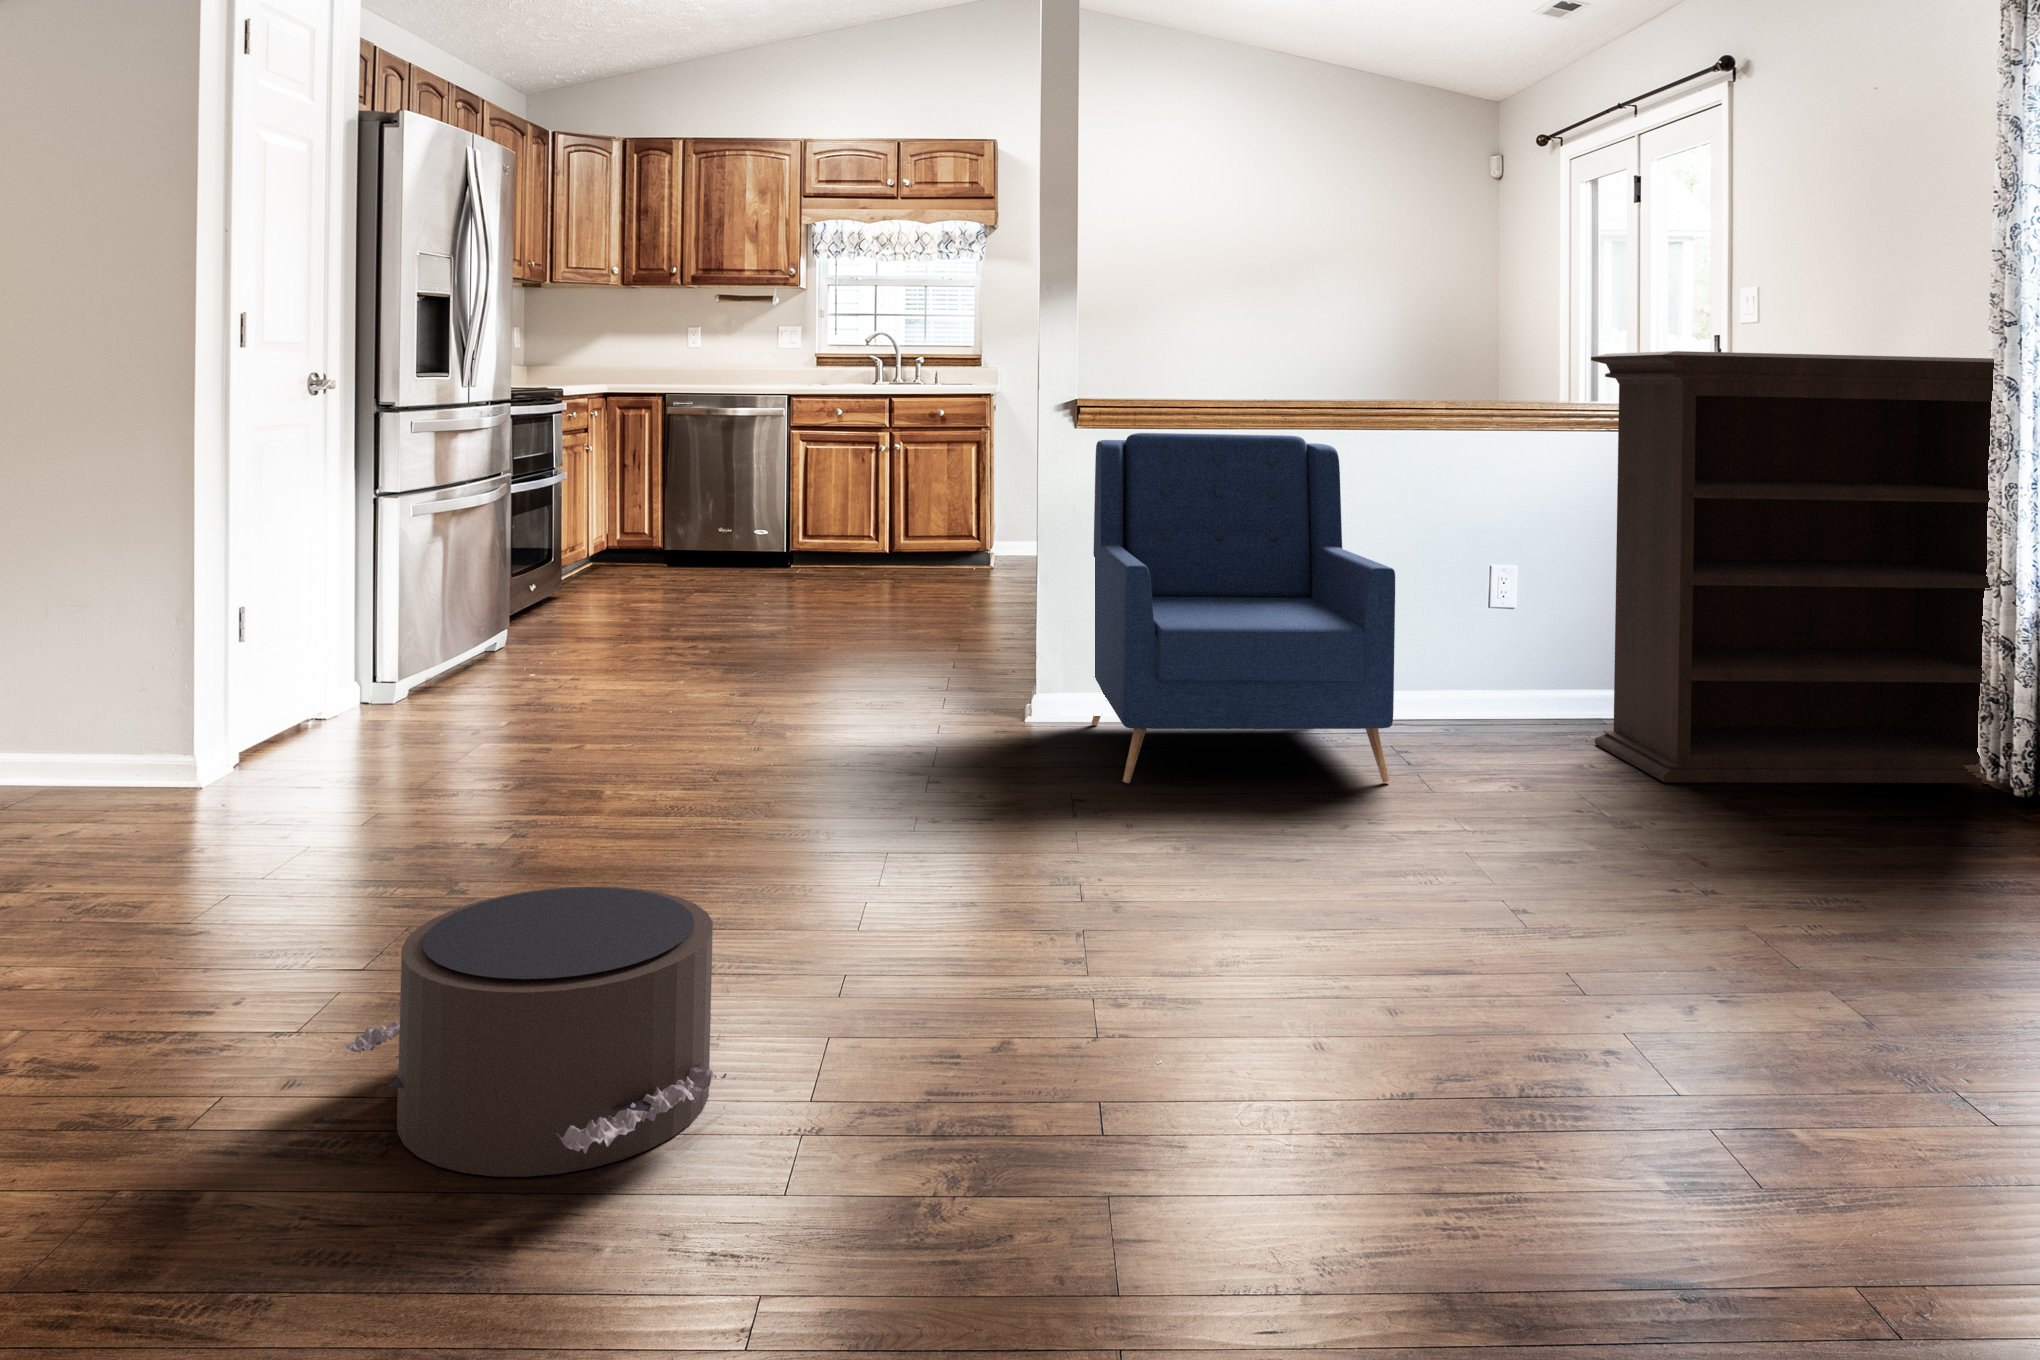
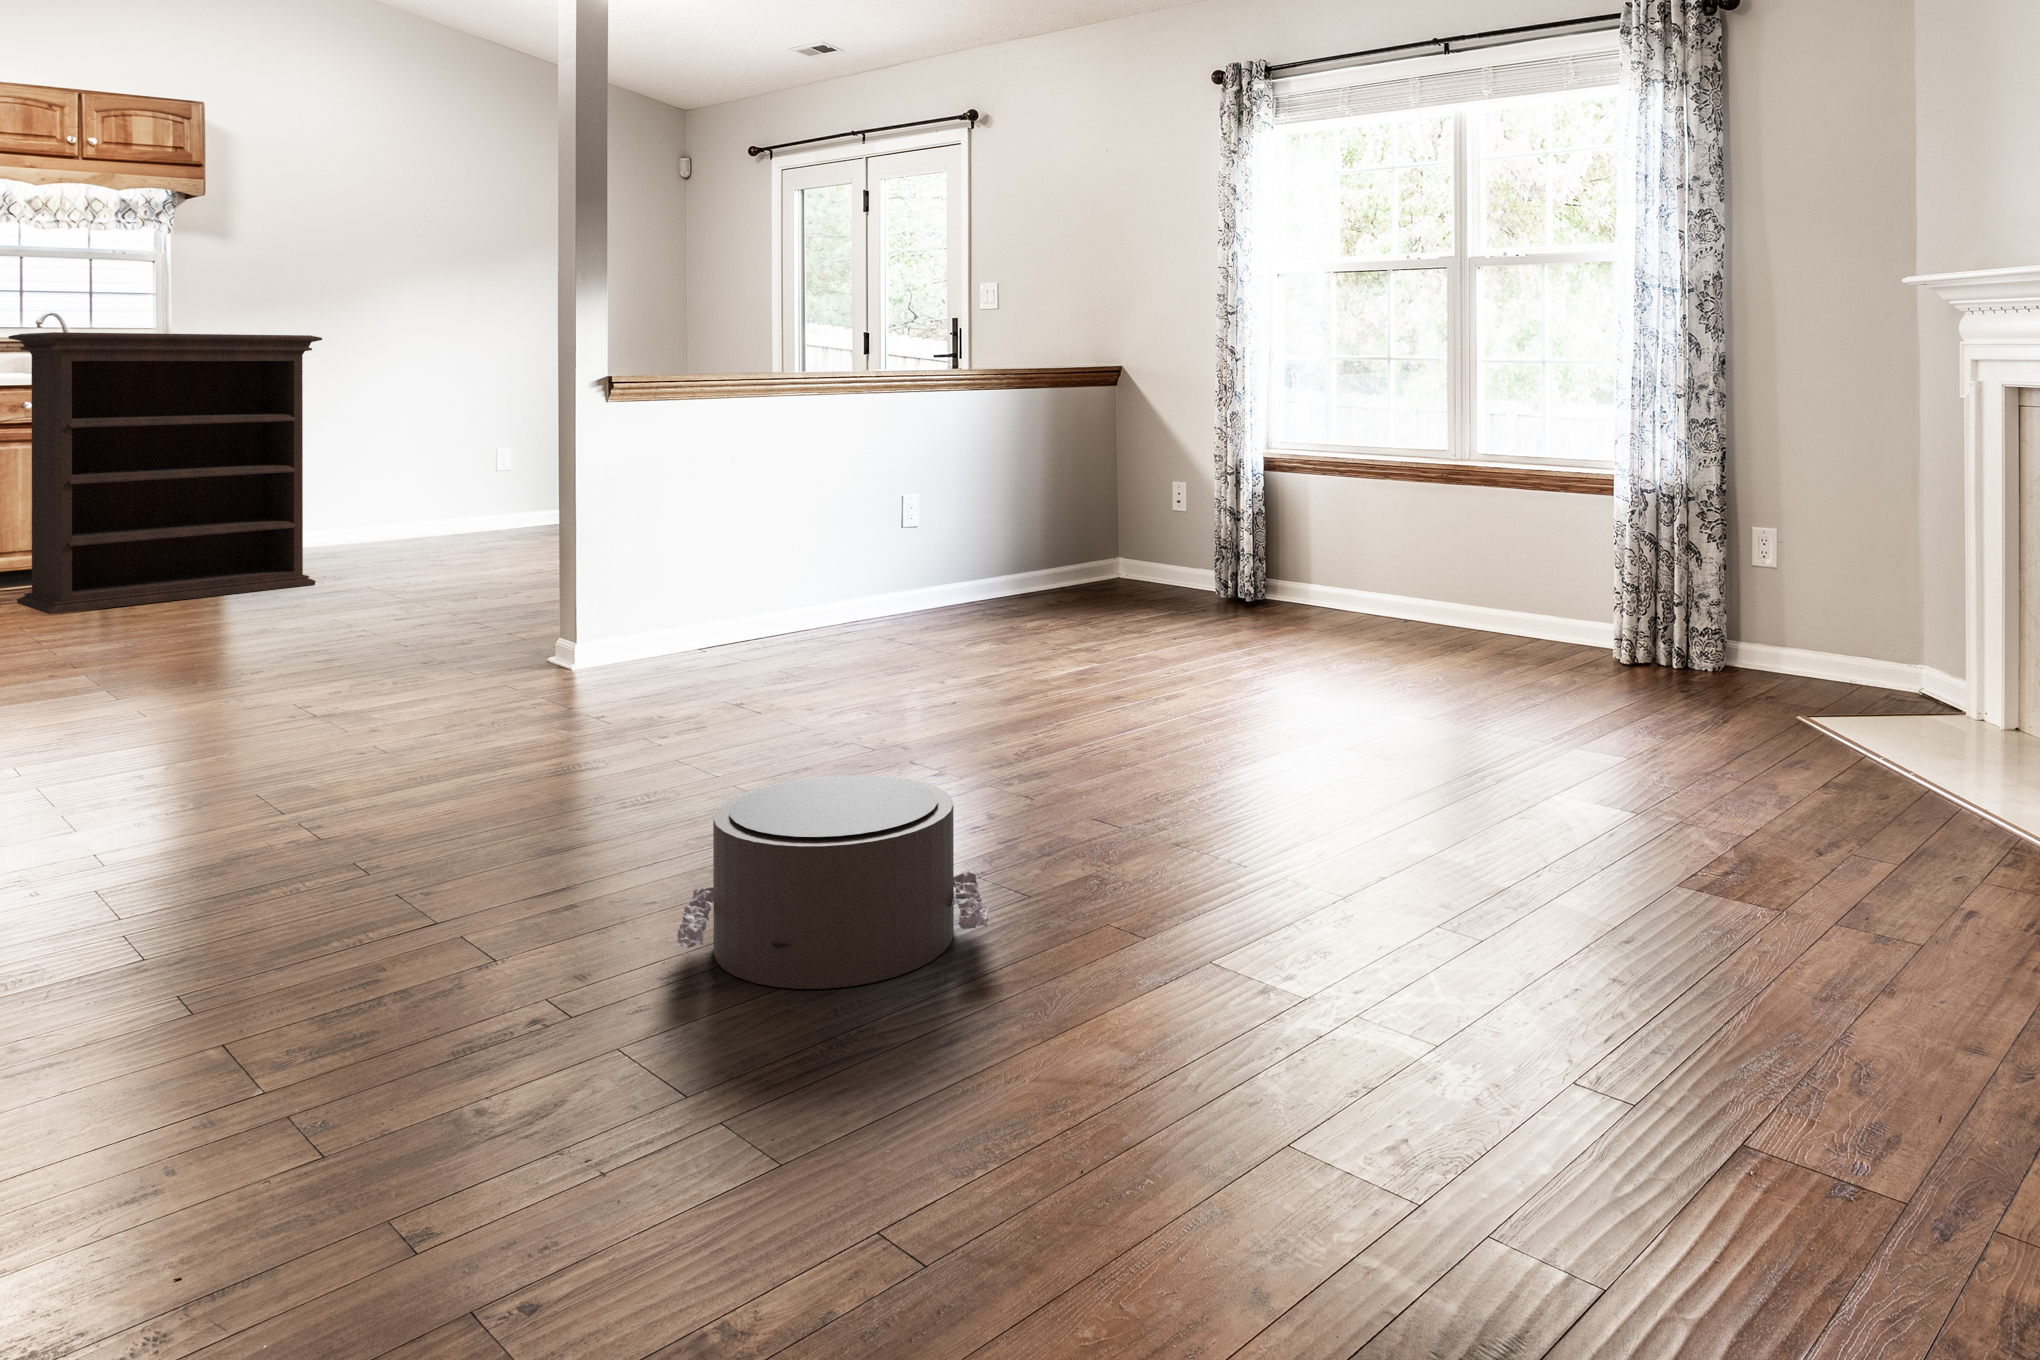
bookshelf: present [1591,351,1996,783] -> present [9,332,322,614]
armchair: present [1092,433,1395,783] -> none [641,403,936,694]

